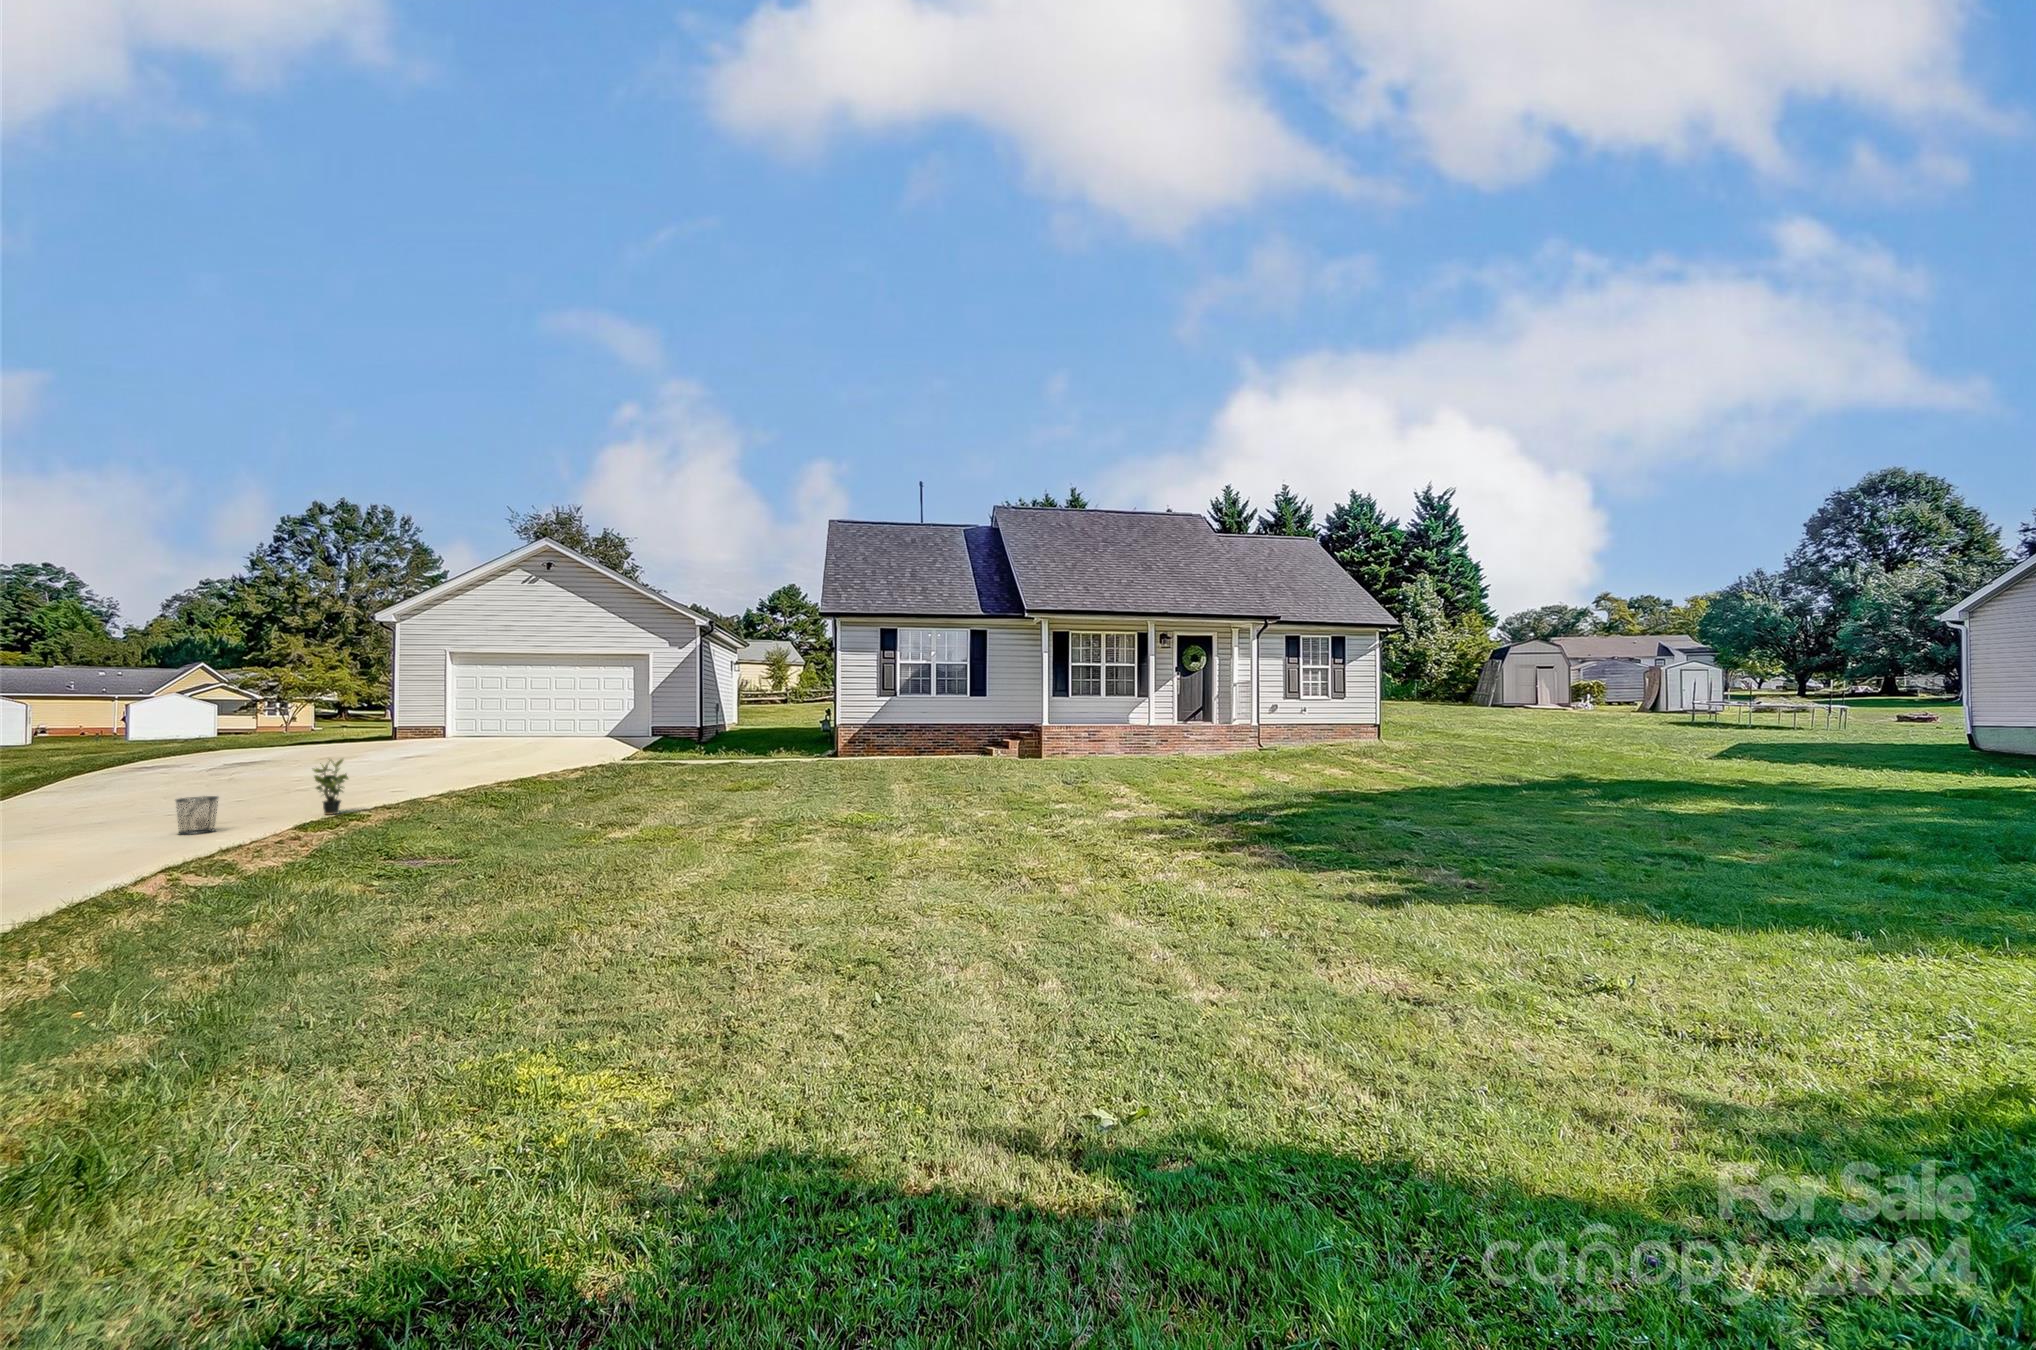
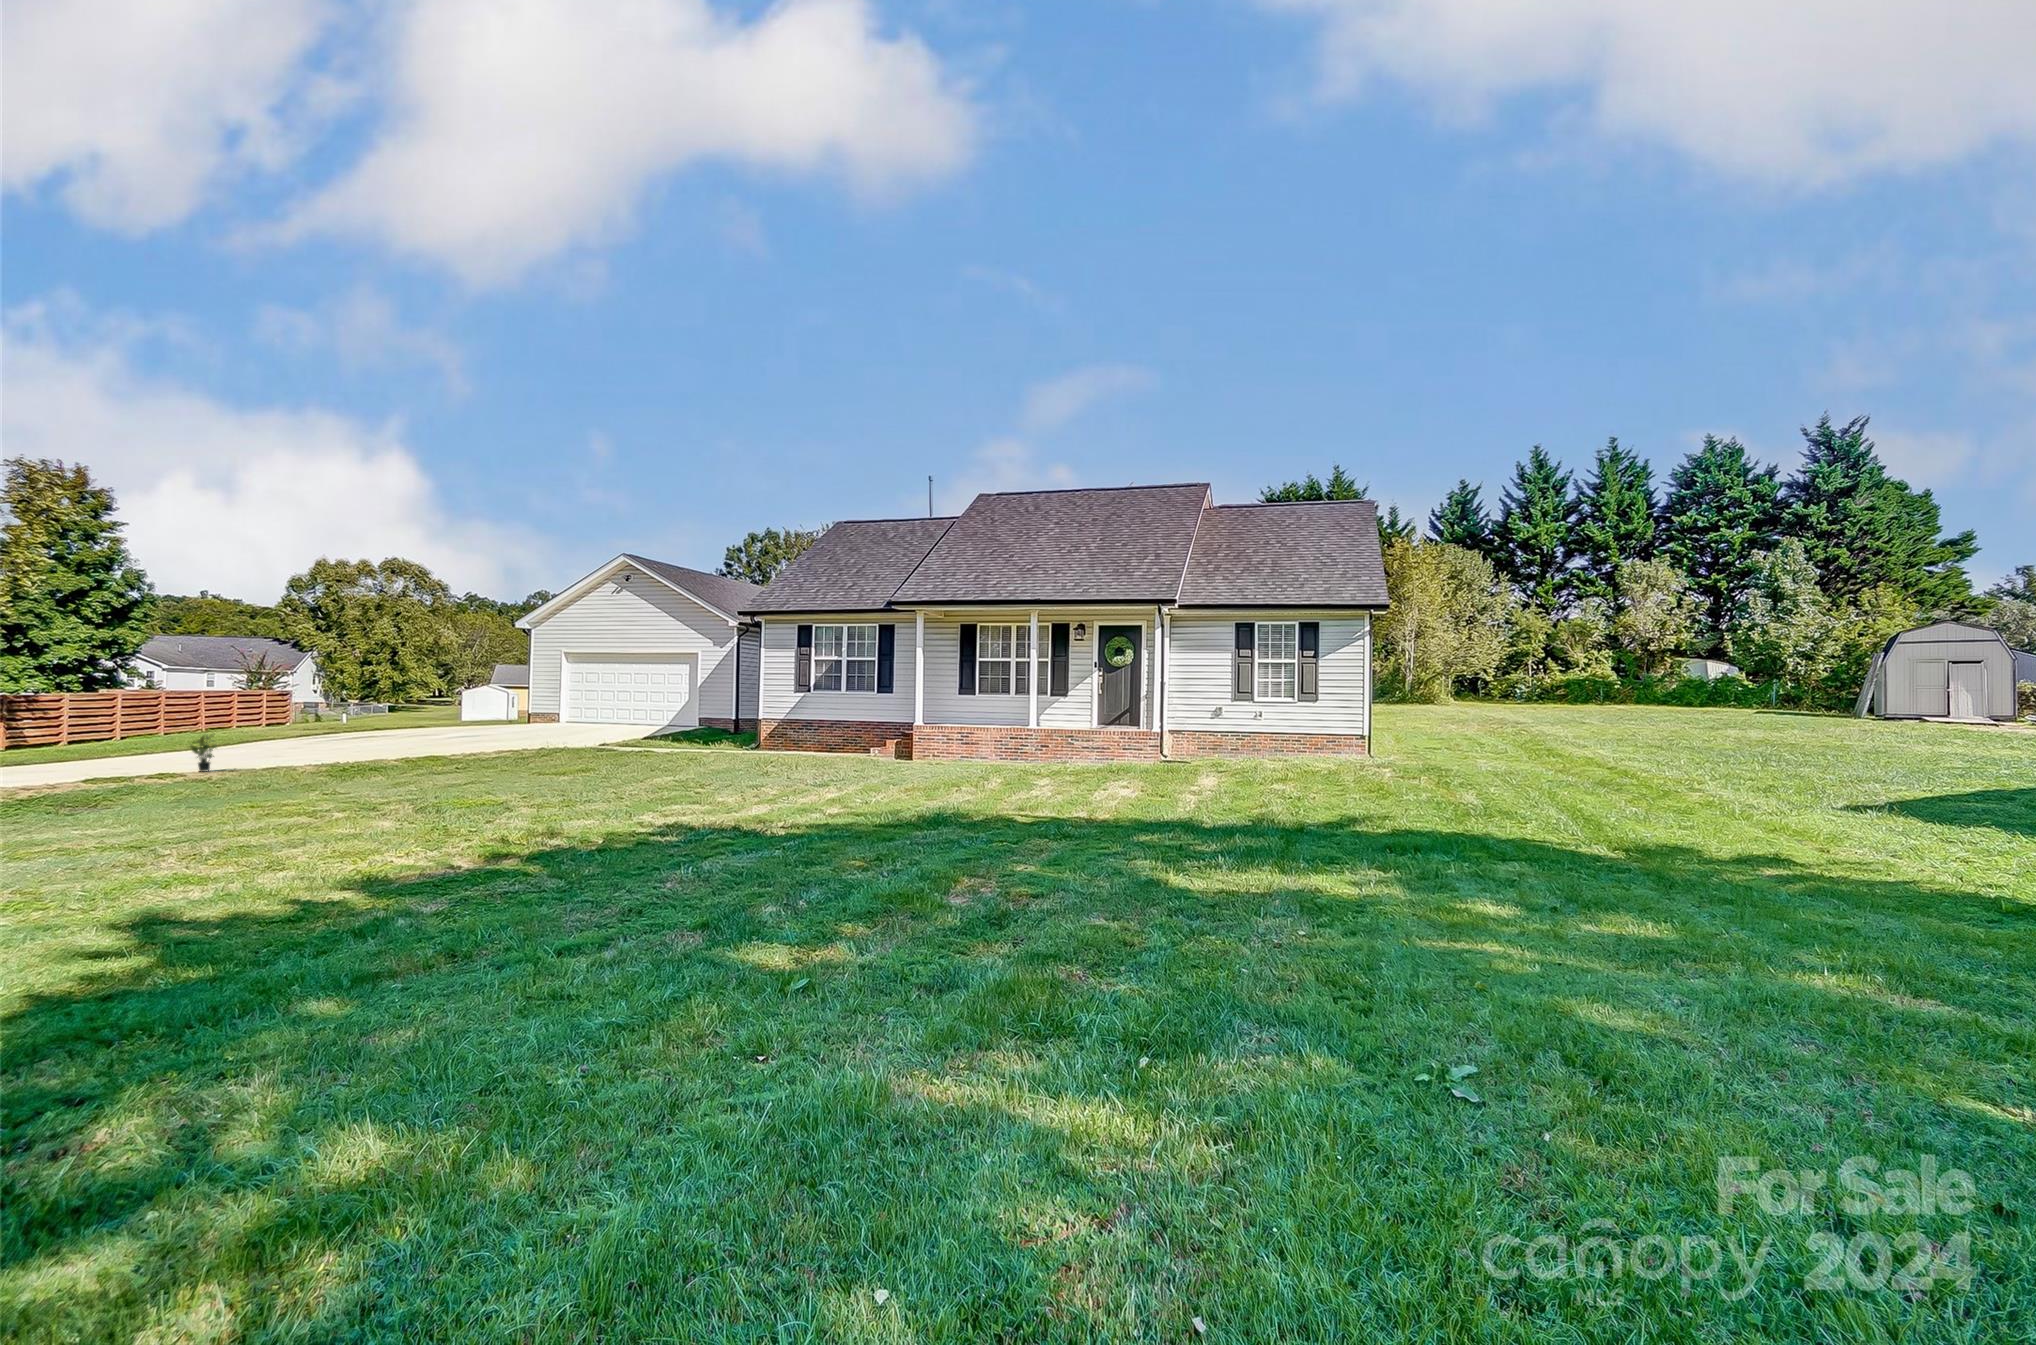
waste bin: present [176,796,218,835] -> none [82,755,112,779]

